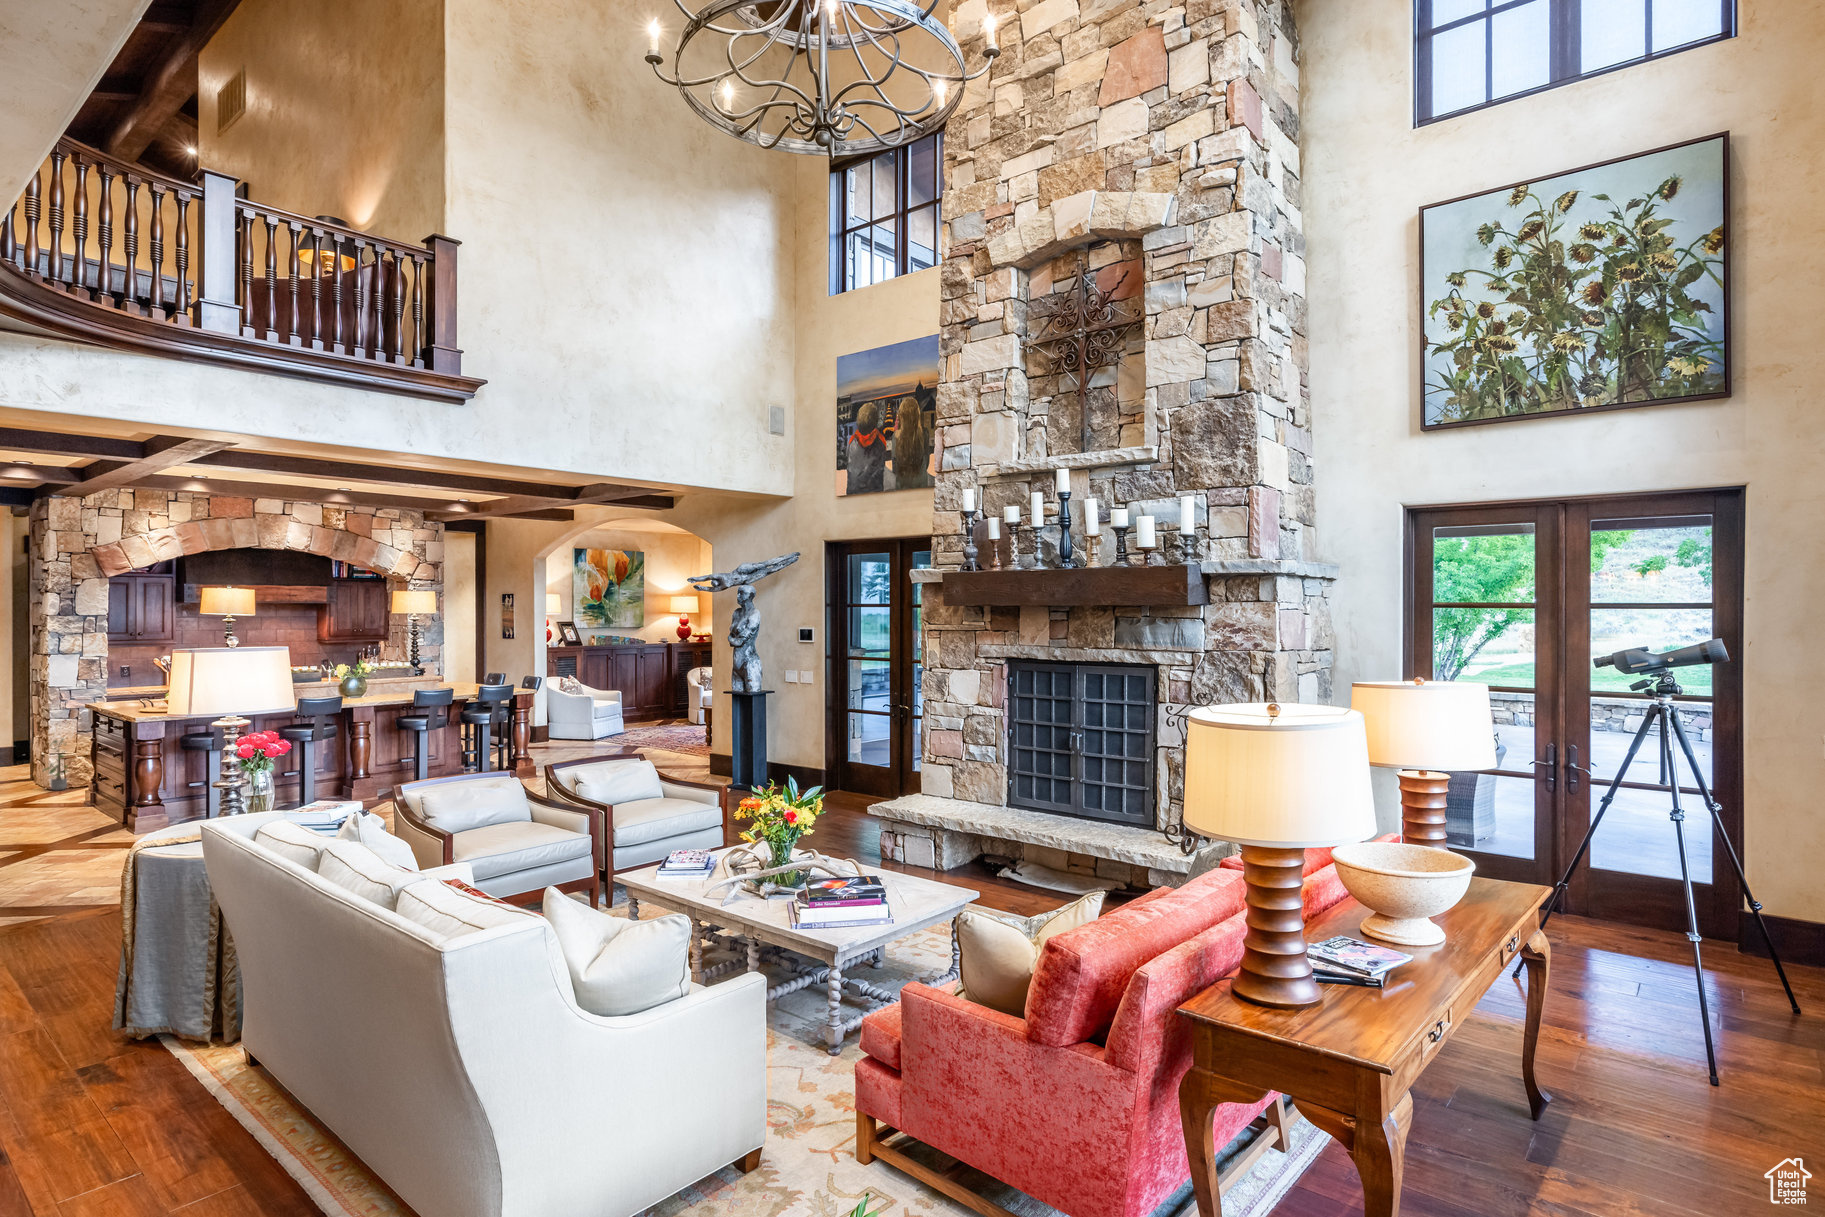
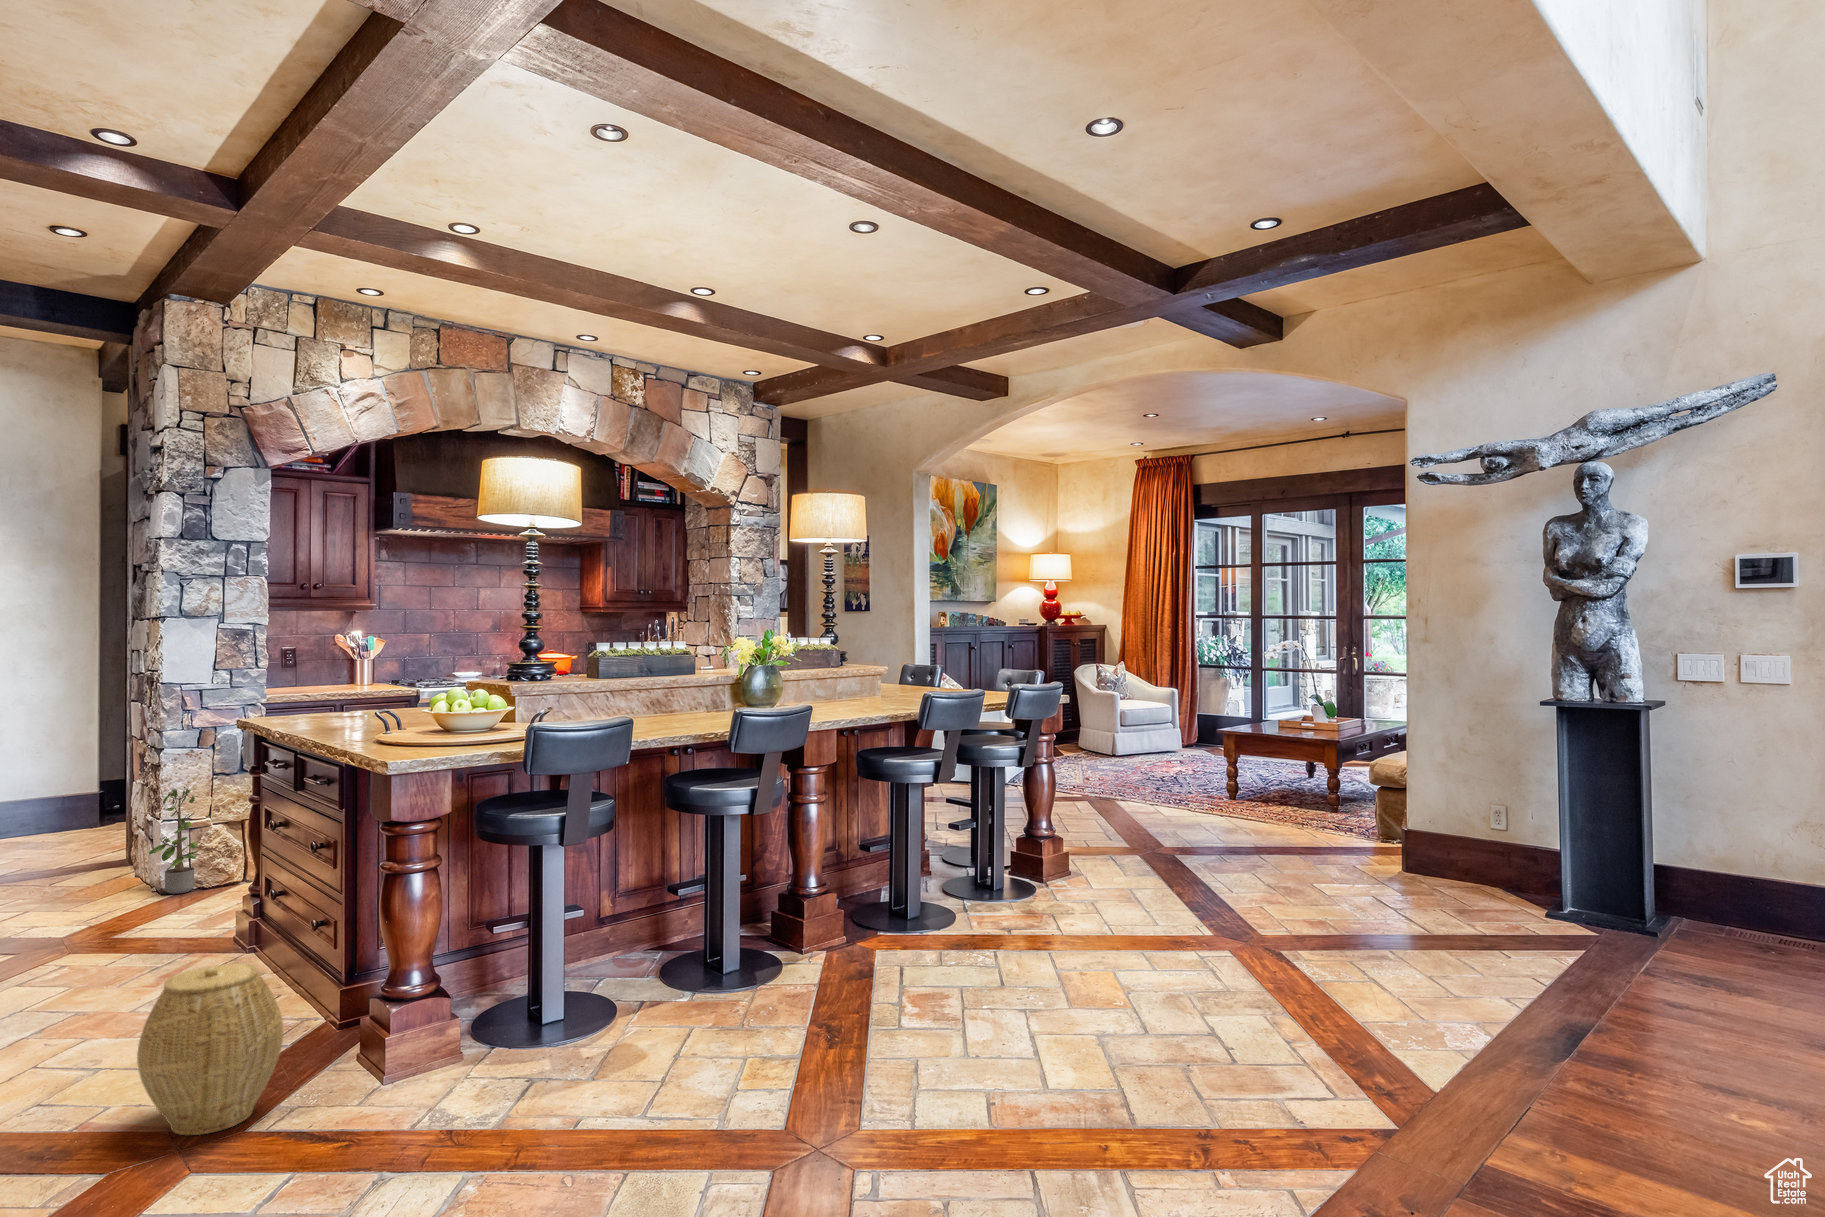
woven basket: none [34,790,92,846] -> present [137,963,283,1135]

